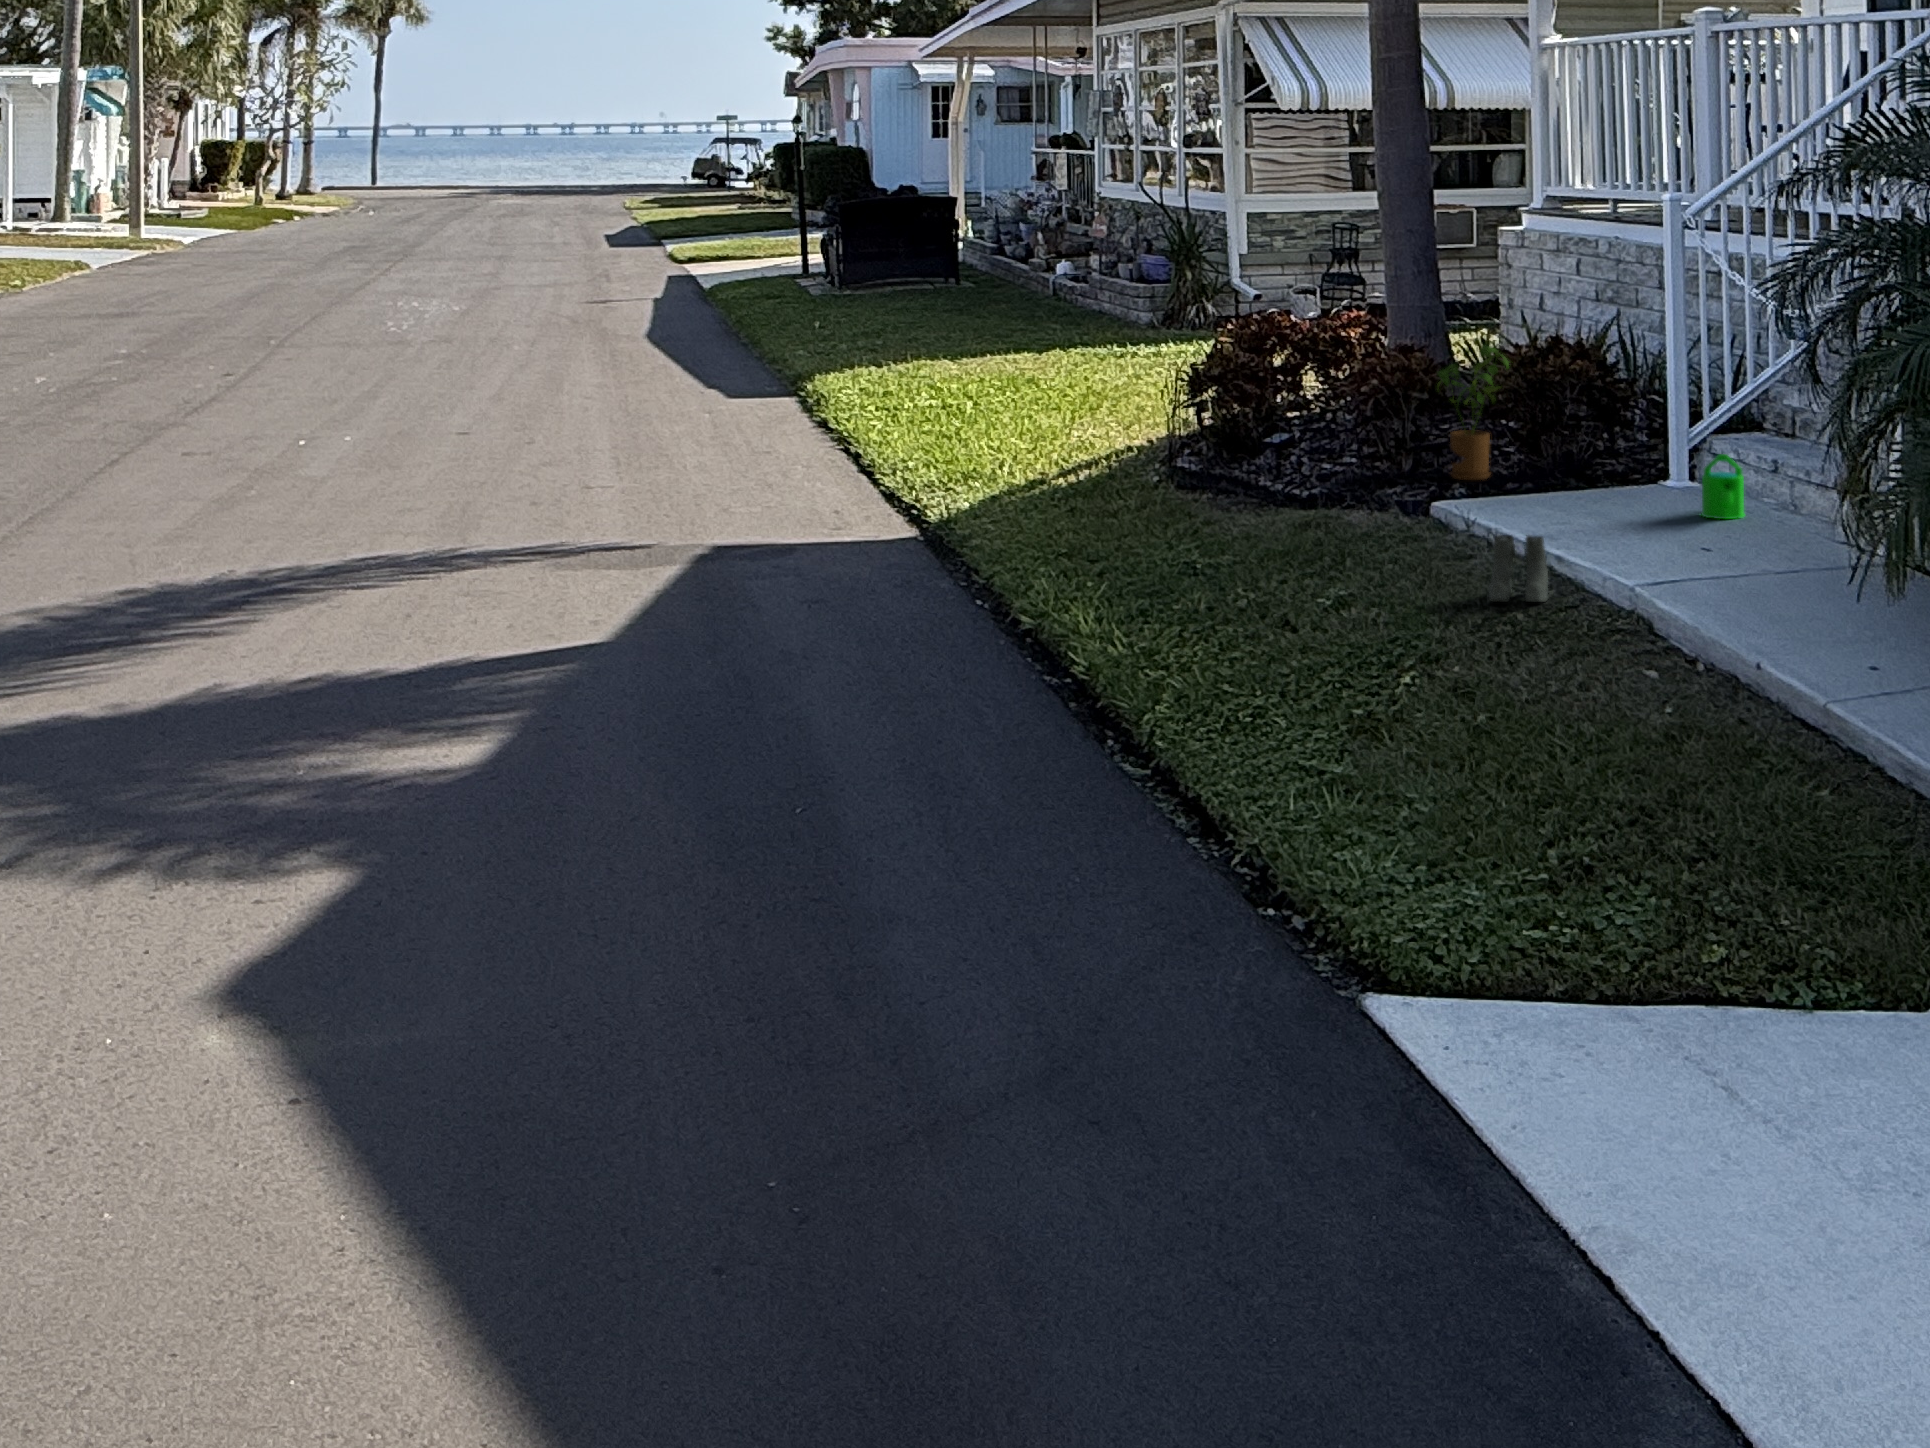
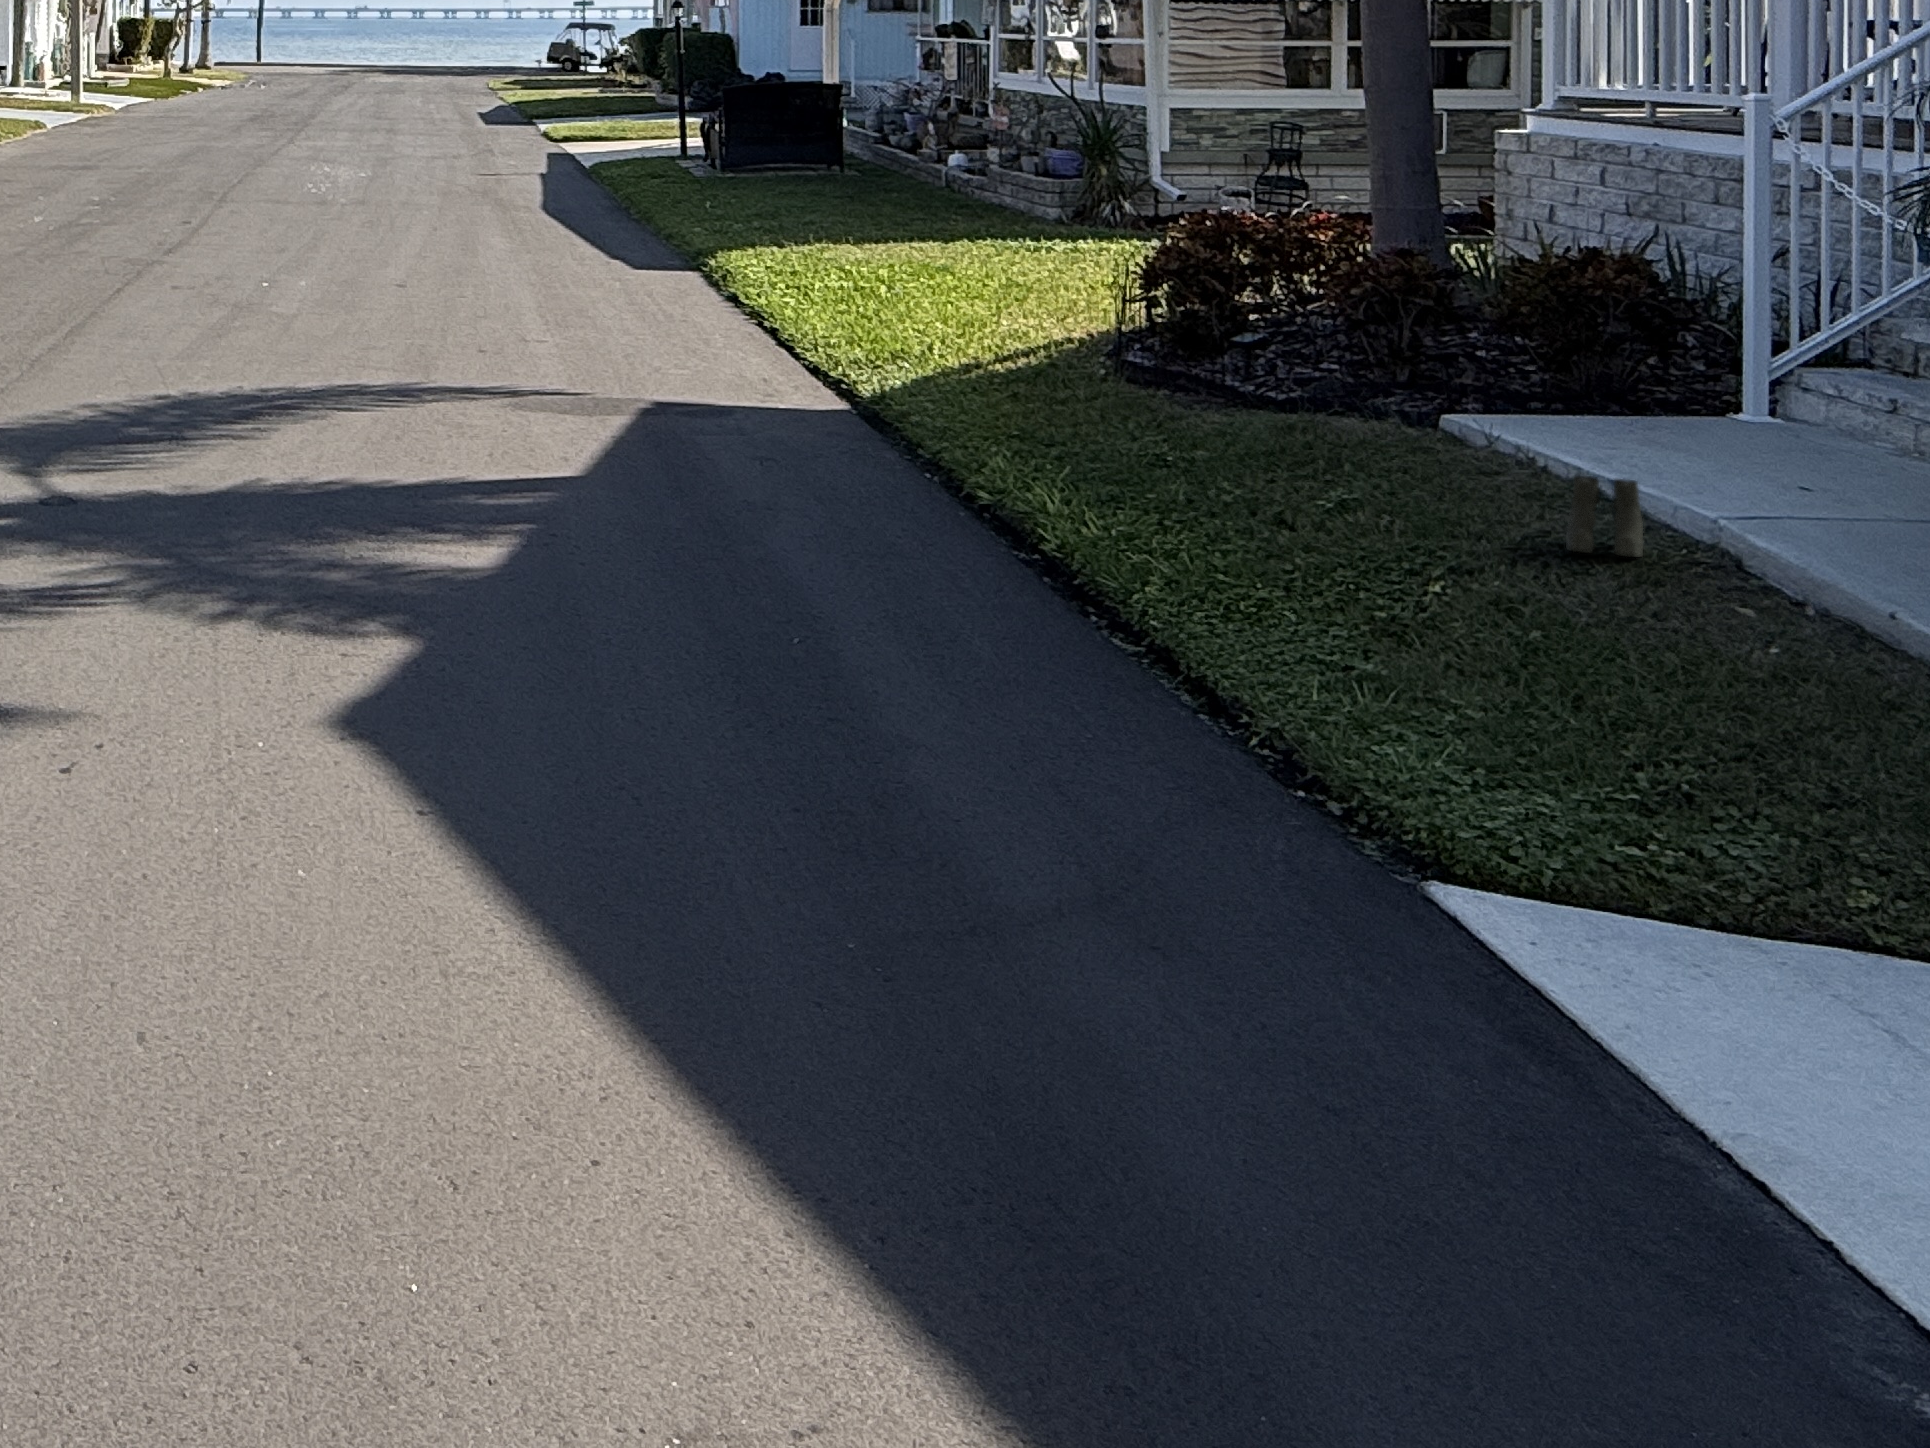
house plant: present [1437,346,1509,480] -> none [1453,257,1548,405]
watering can: present [1701,454,1745,519] -> none [1810,397,1878,474]

